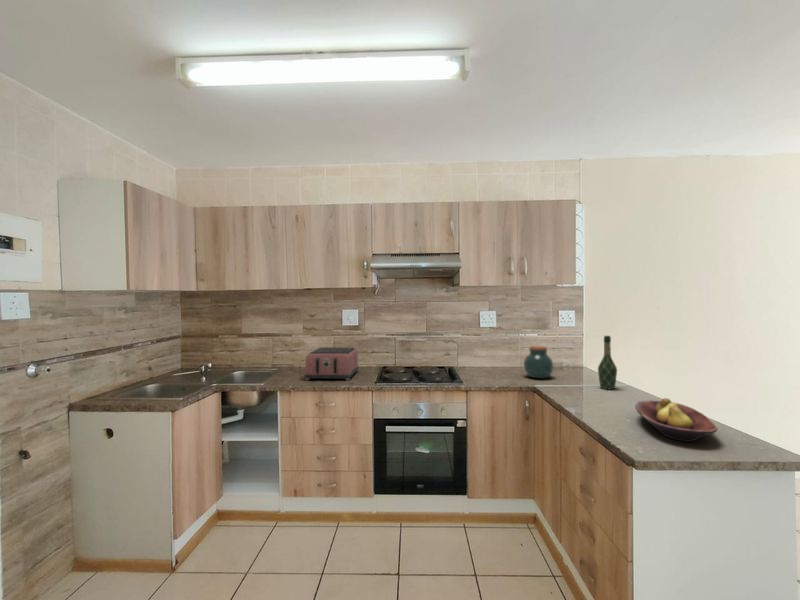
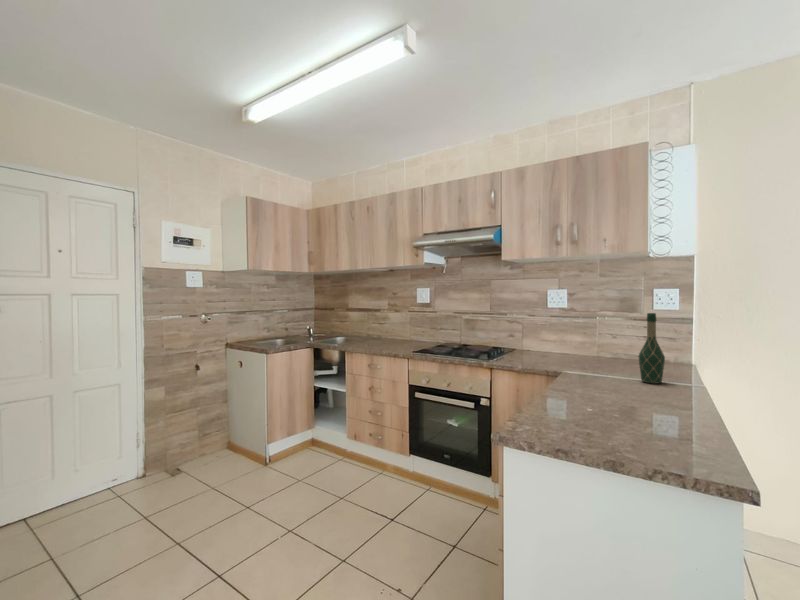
jar: present [524,346,554,378] -> none [572,328,610,366]
toaster: present [305,347,359,380] -> none [371,322,426,349]
fruit bowl: present [635,398,717,442] -> none [553,379,660,427]

